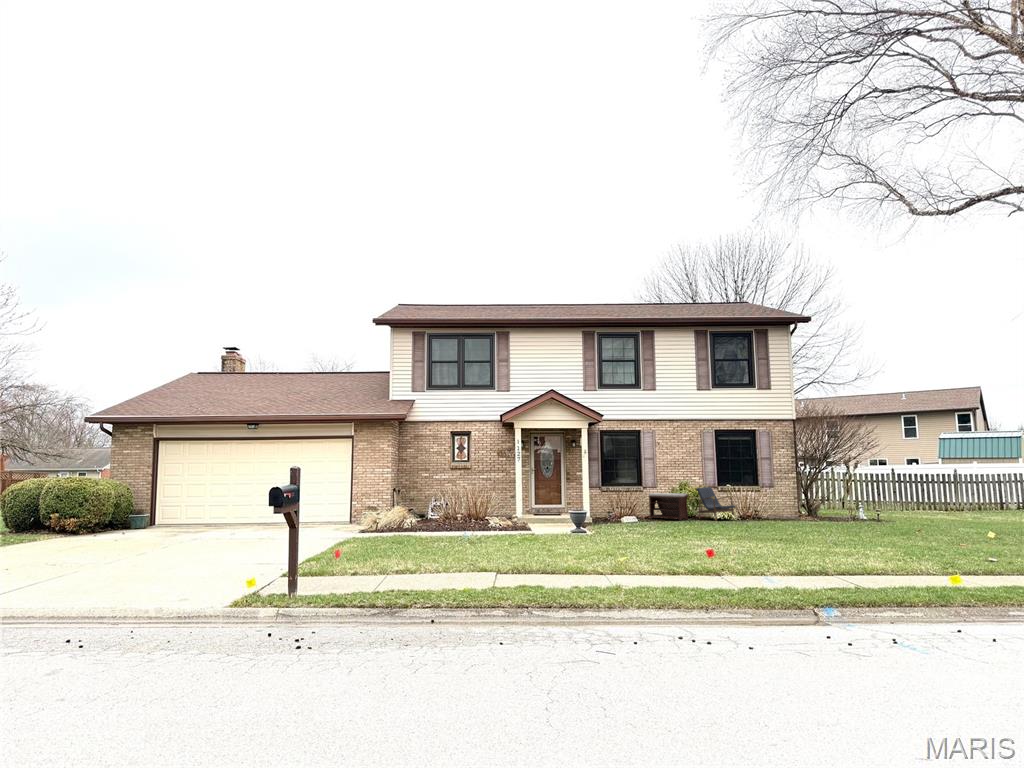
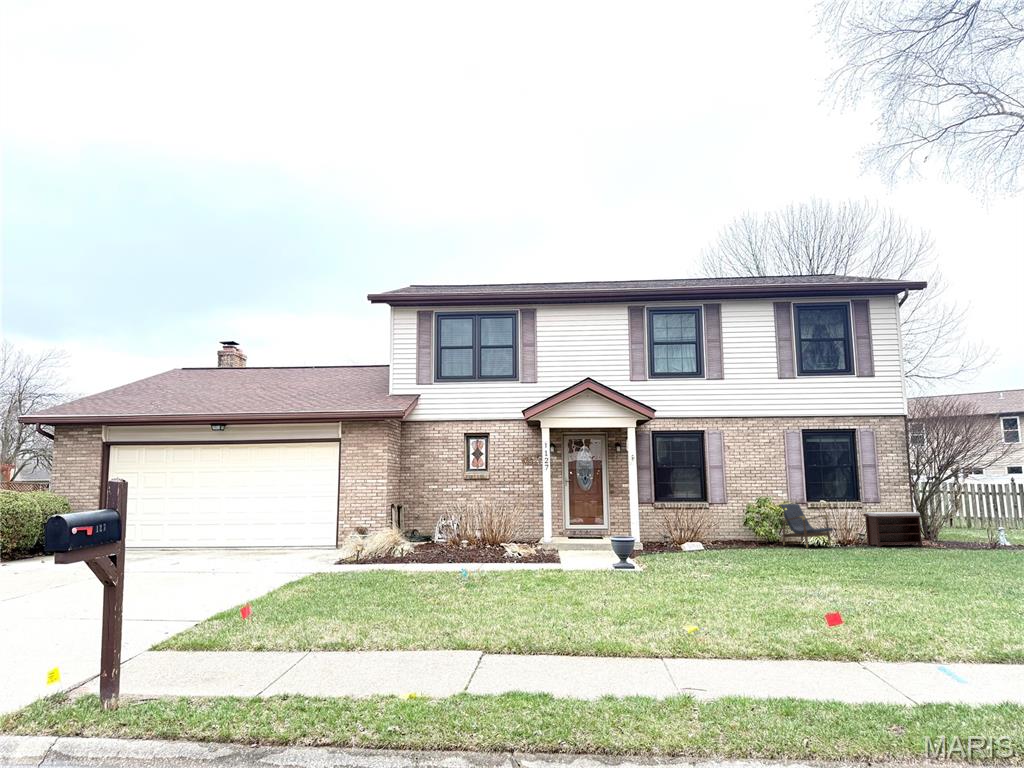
bench: present [649,493,688,520] -> present [863,512,922,547]

